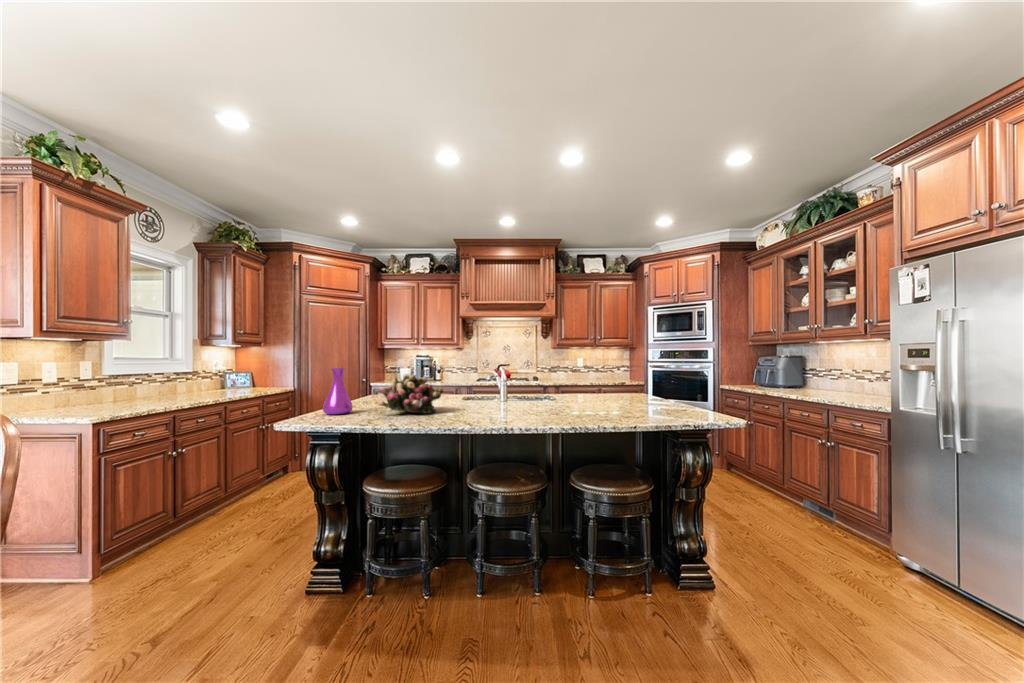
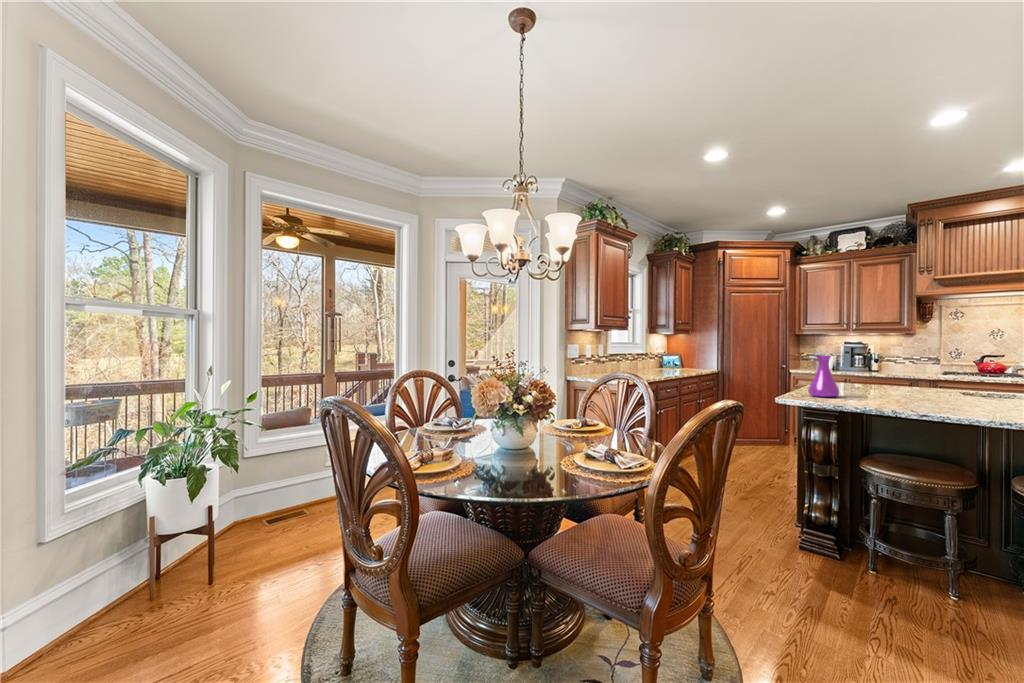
flower arrangement: present [378,374,443,414] -> none [873,363,958,406]

